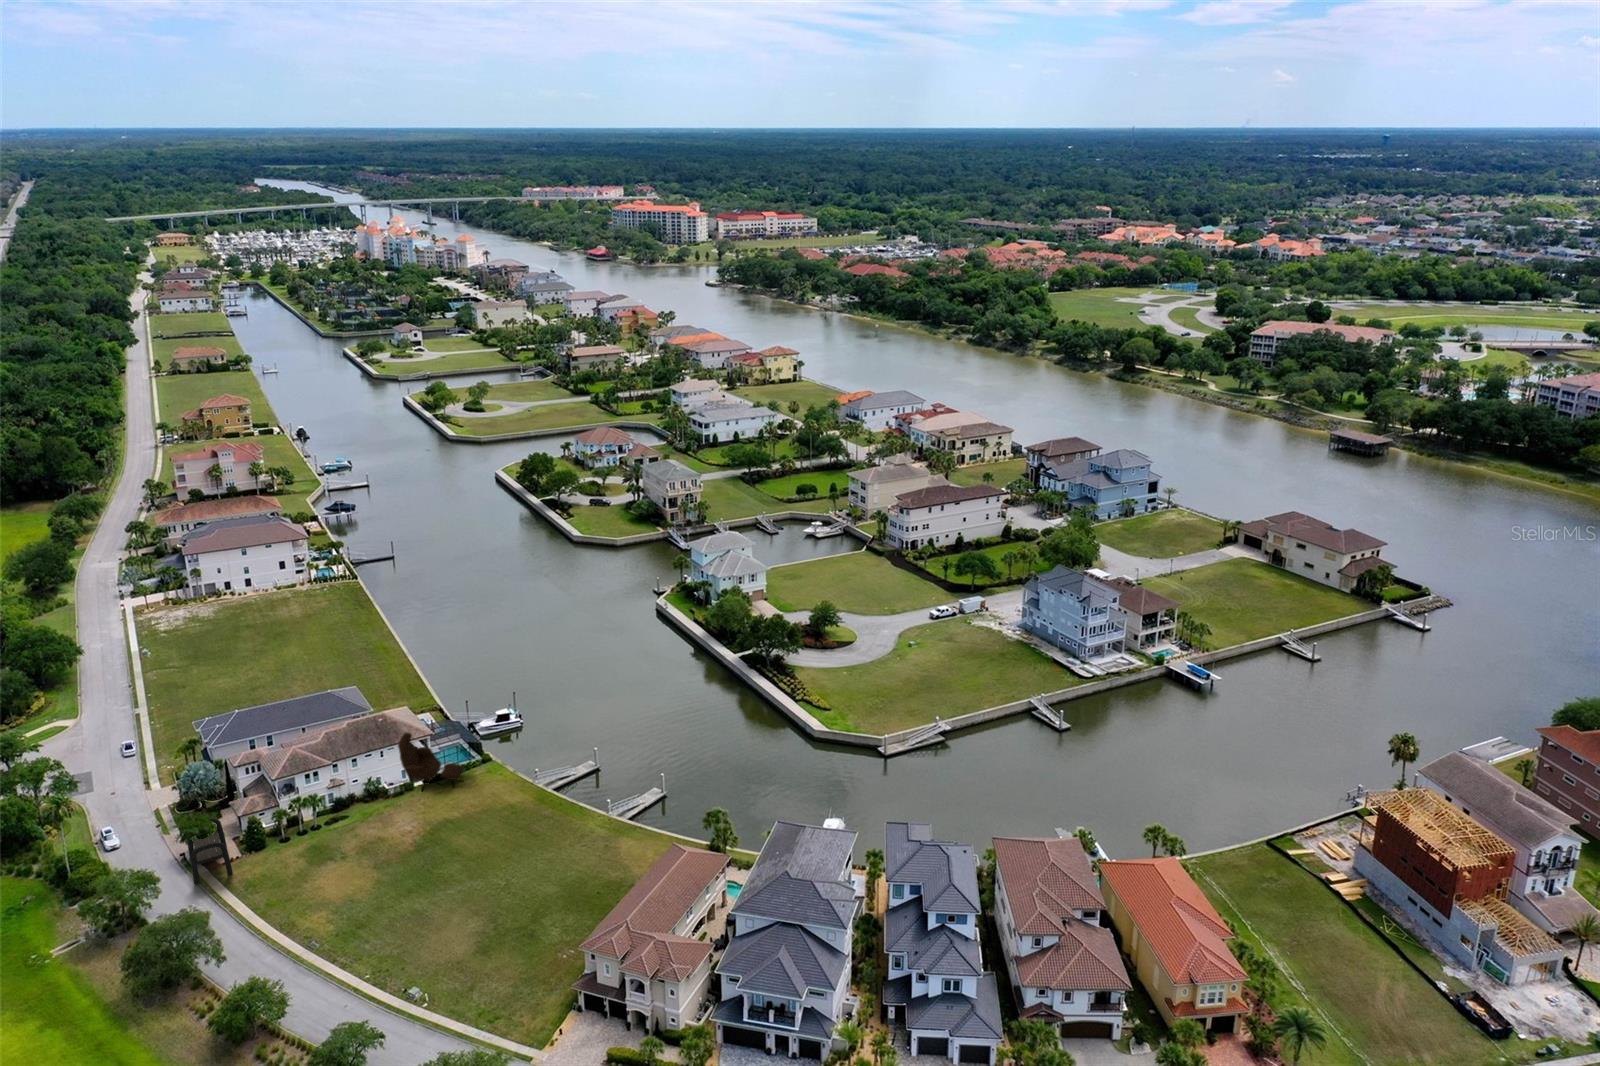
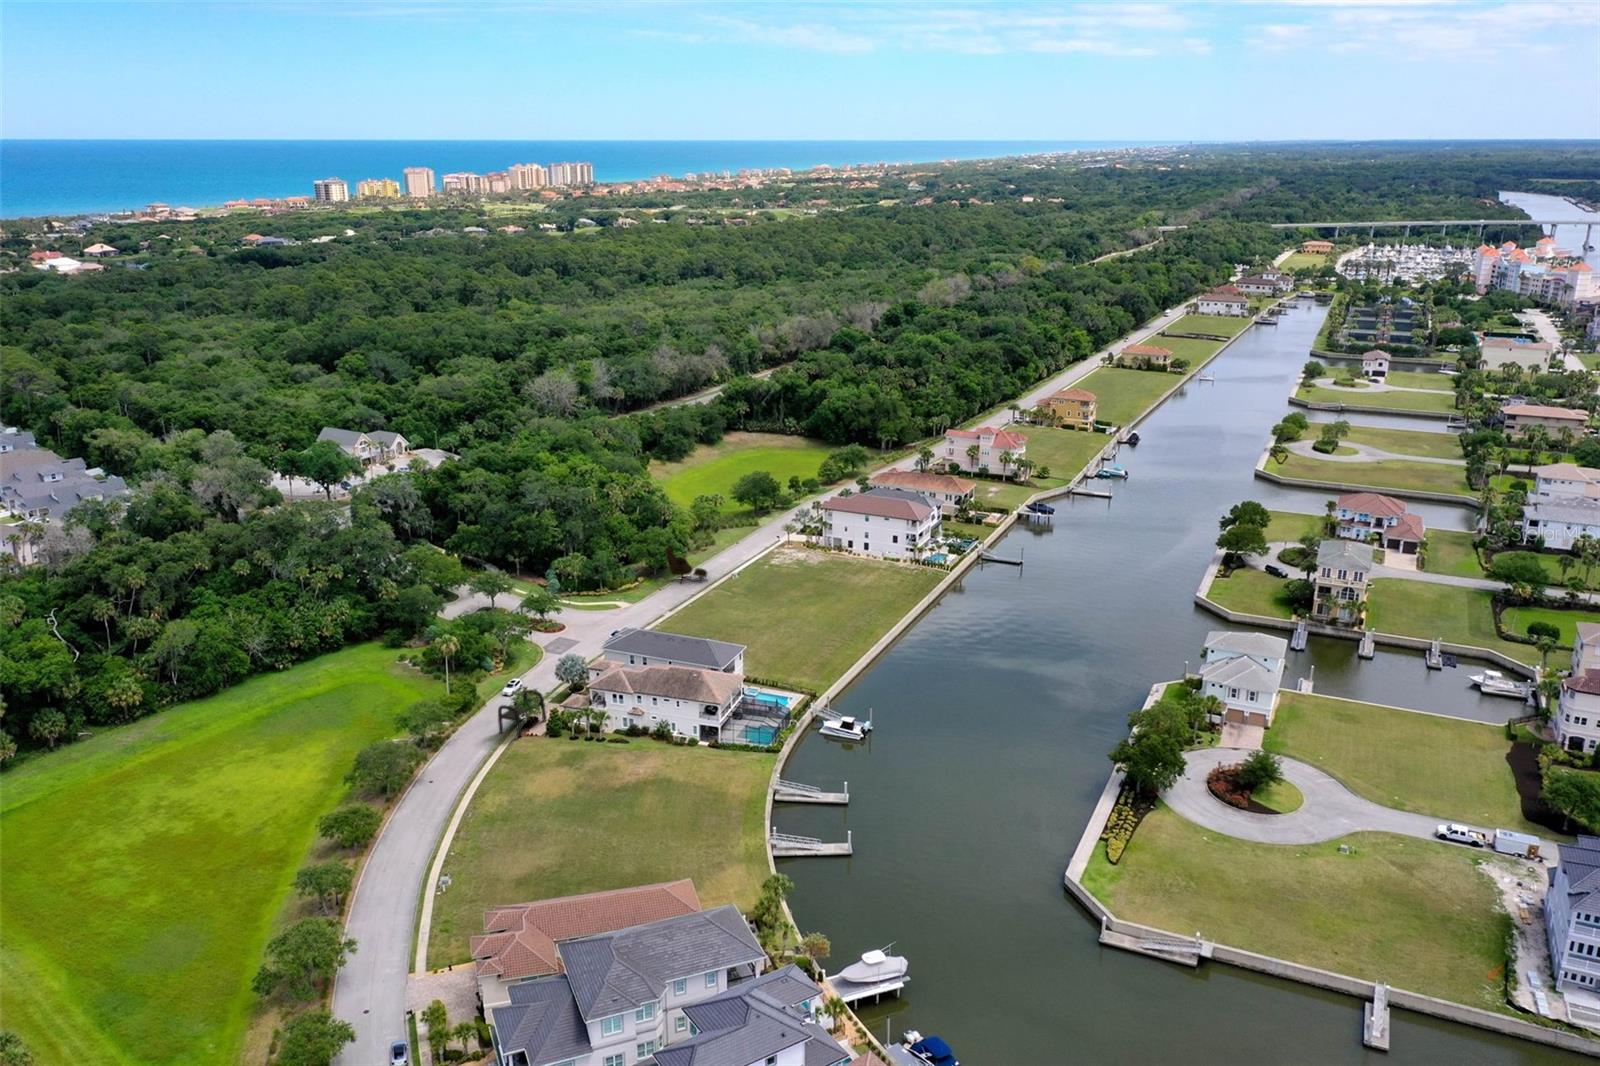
lounge chair: present [398,732,463,792] -> present [666,545,707,582]

